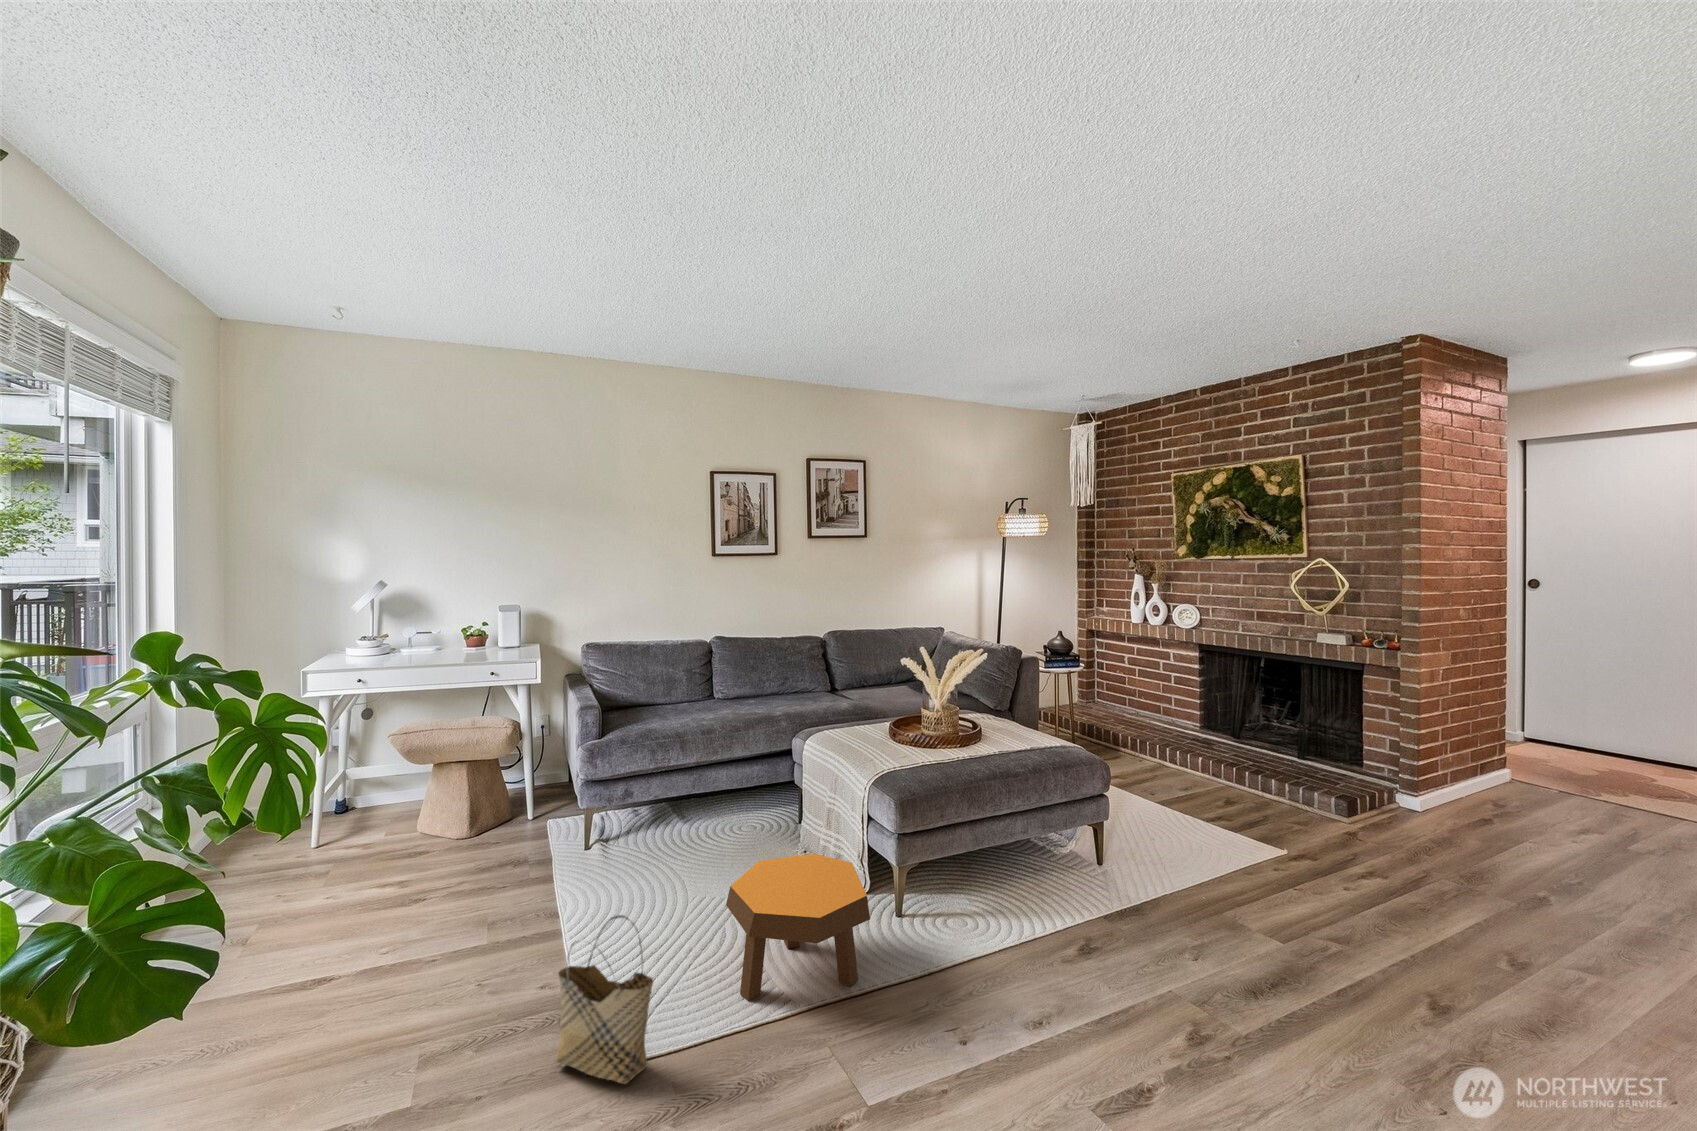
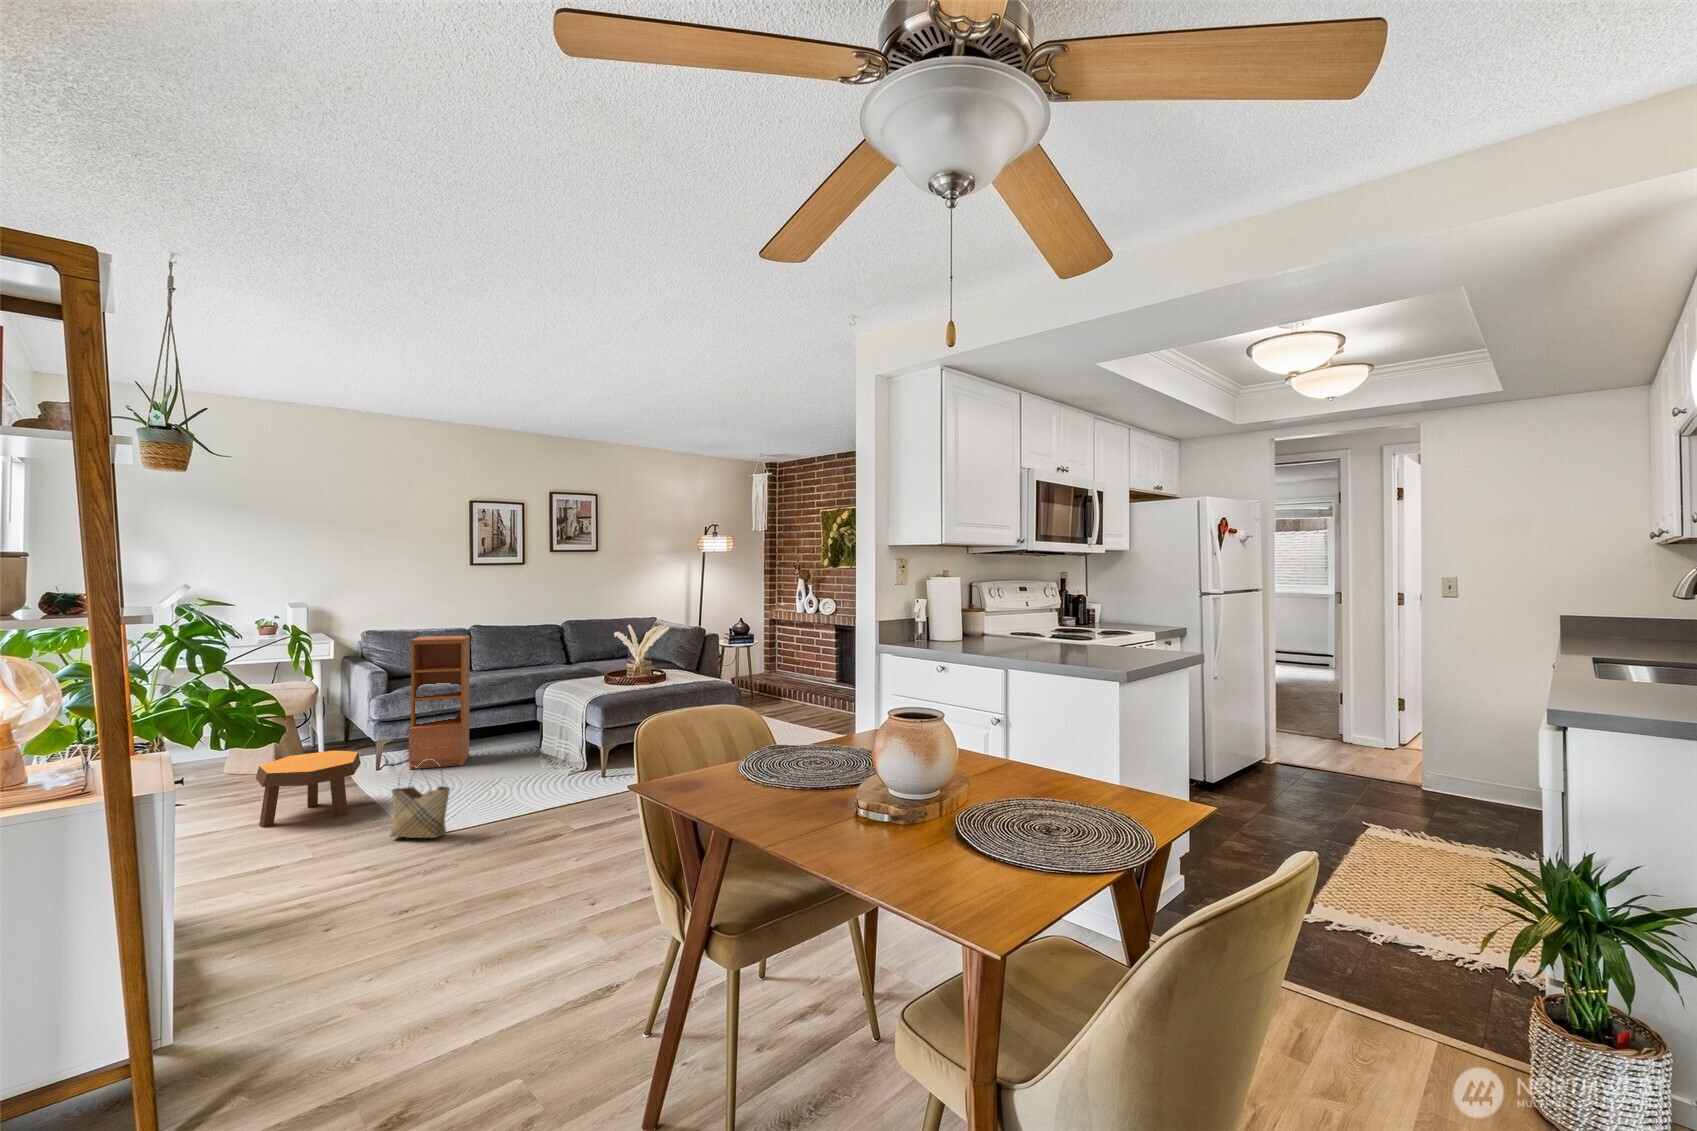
bookcase: none [625,659,706,854] -> present [409,636,470,770]
footstool: present [726,854,870,1001] -> present [256,751,361,827]

